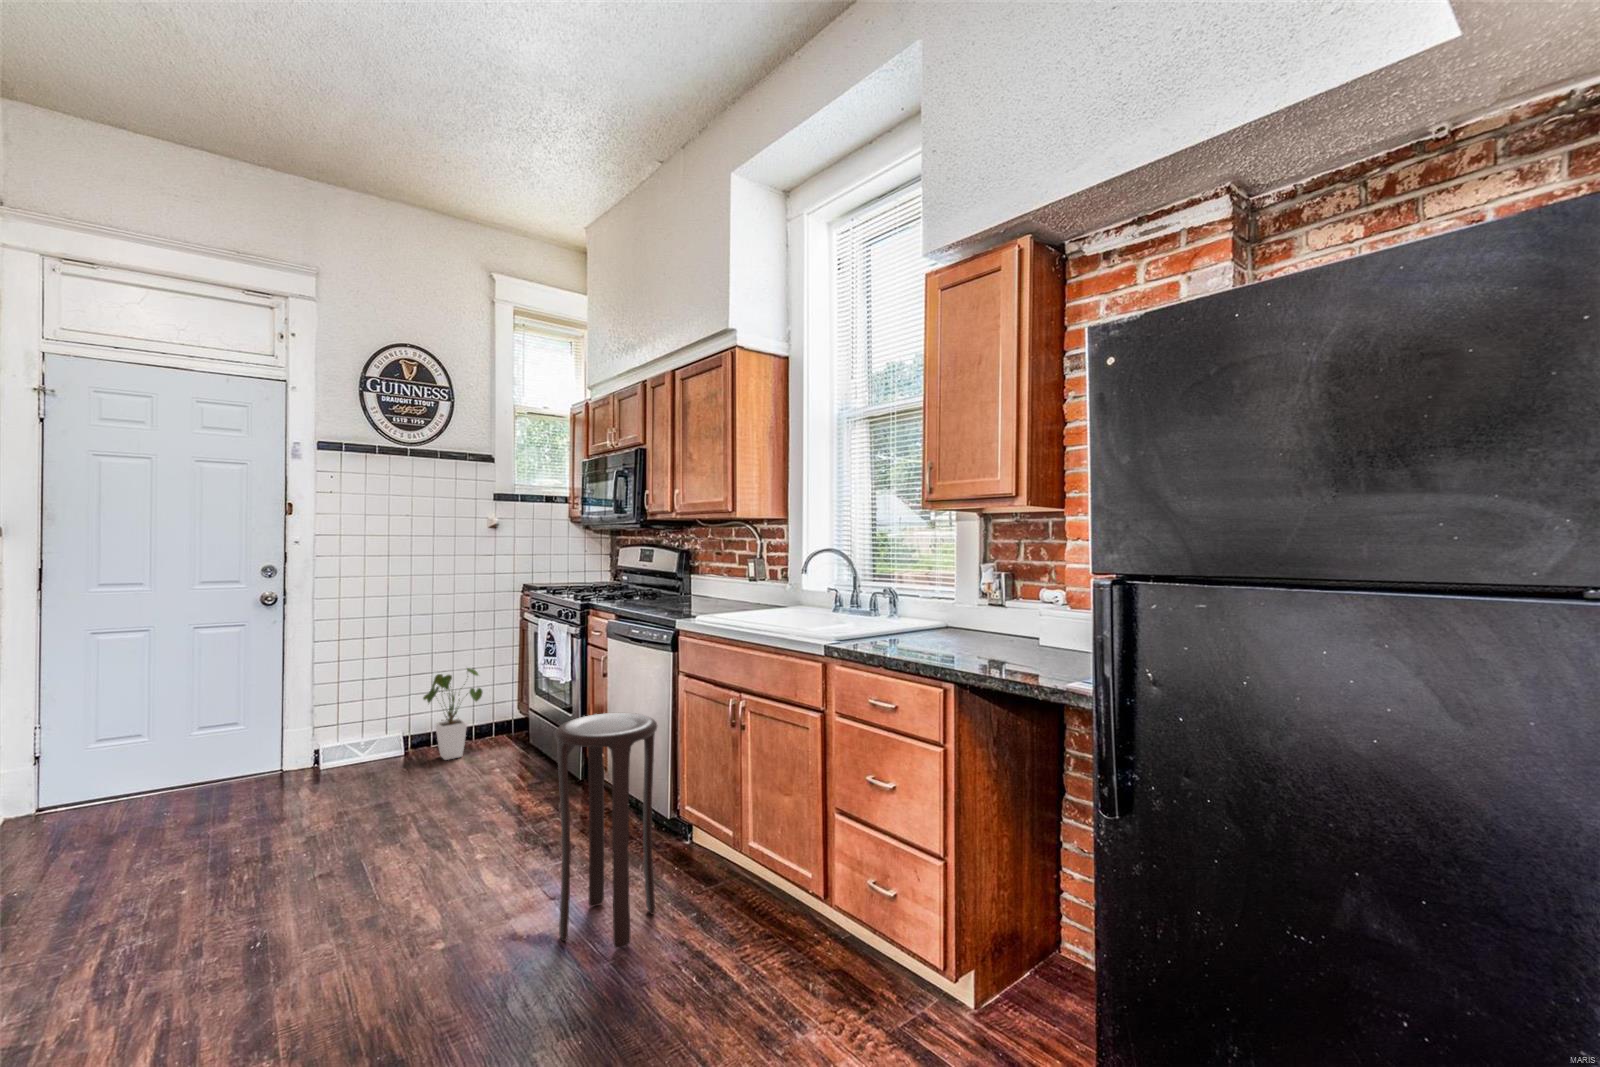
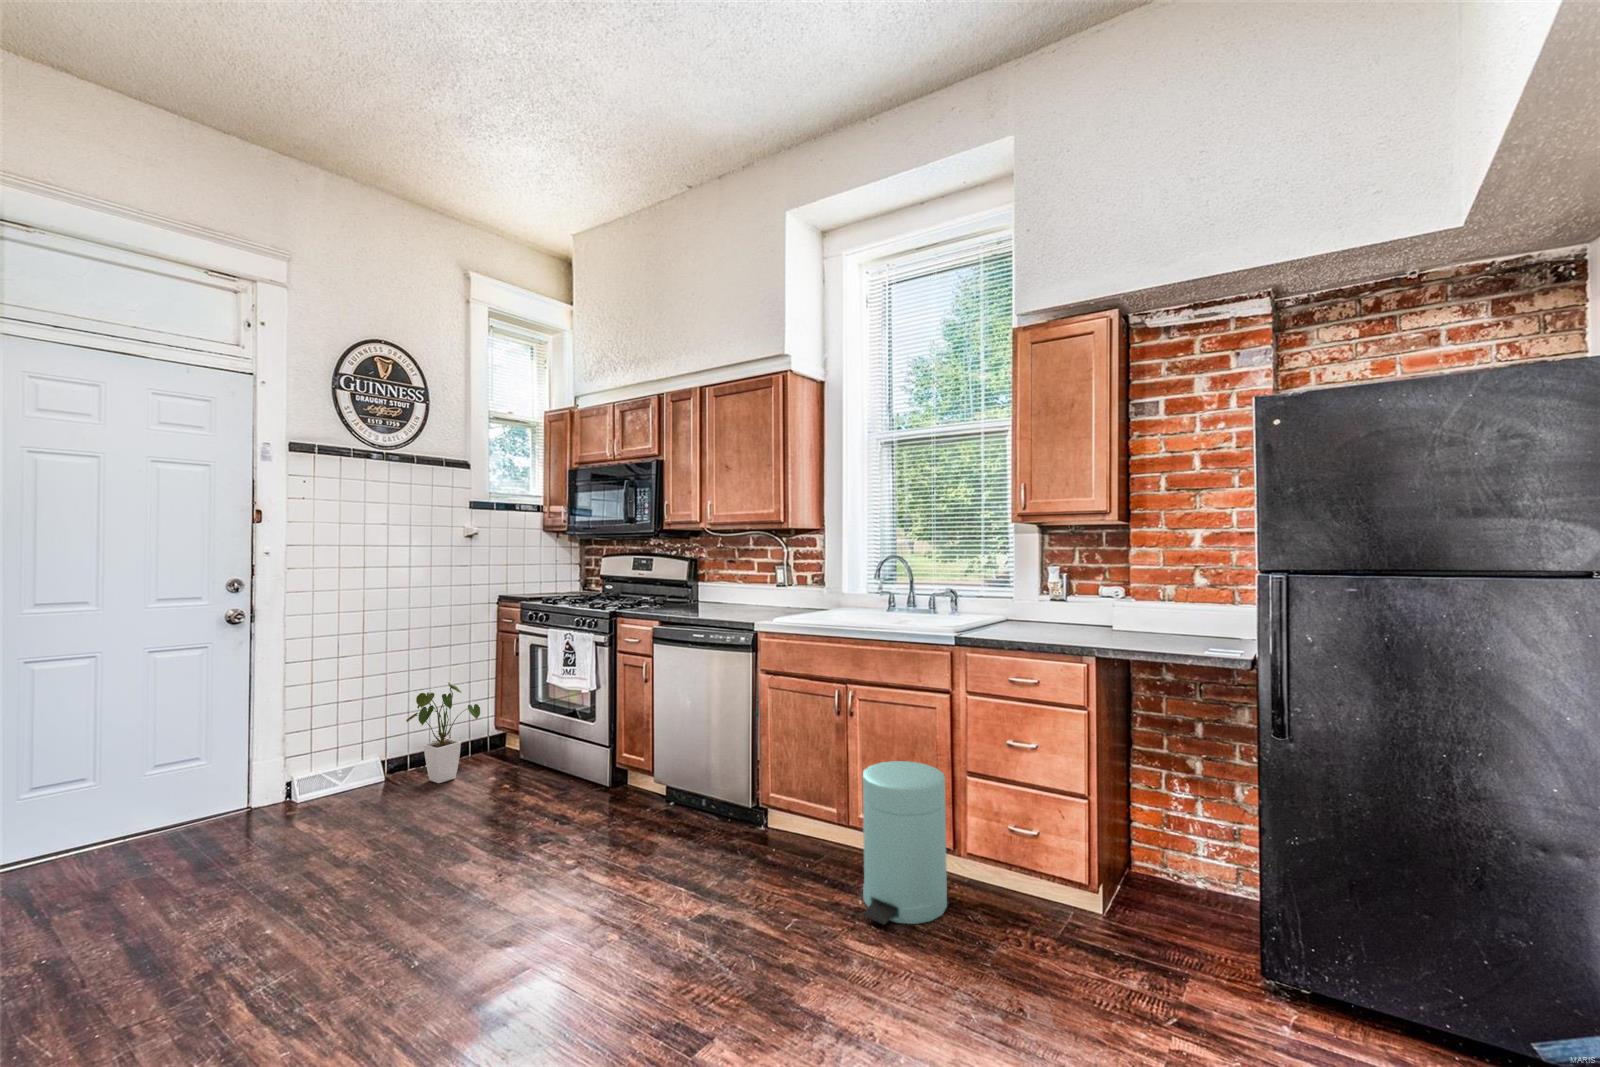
stool: present [555,713,658,948] -> none [714,711,806,929]
trash can: none [697,782,808,969] -> present [863,761,947,925]

